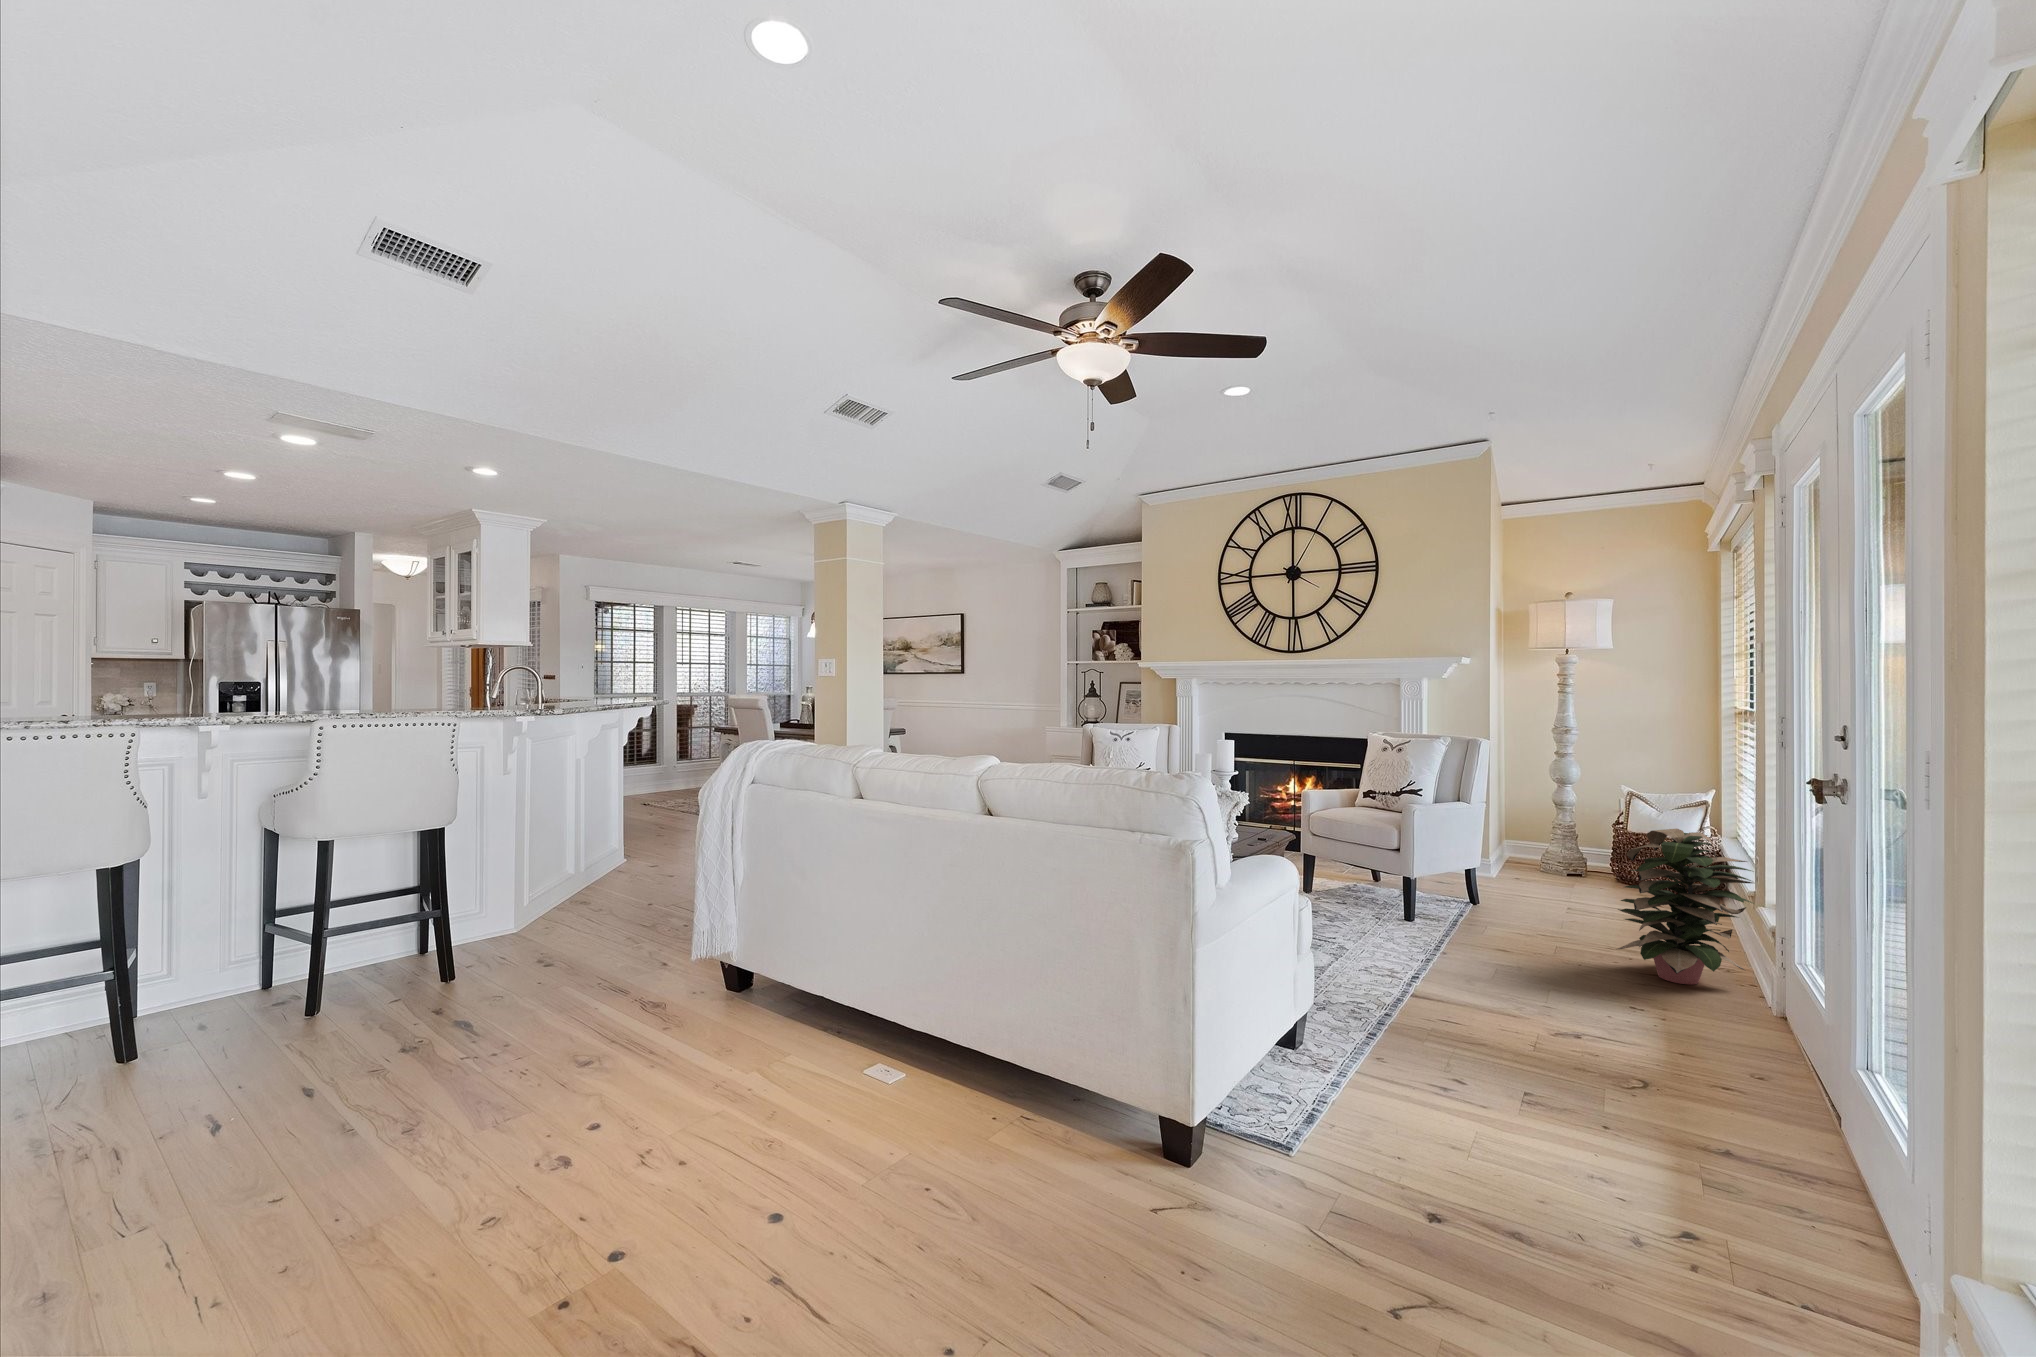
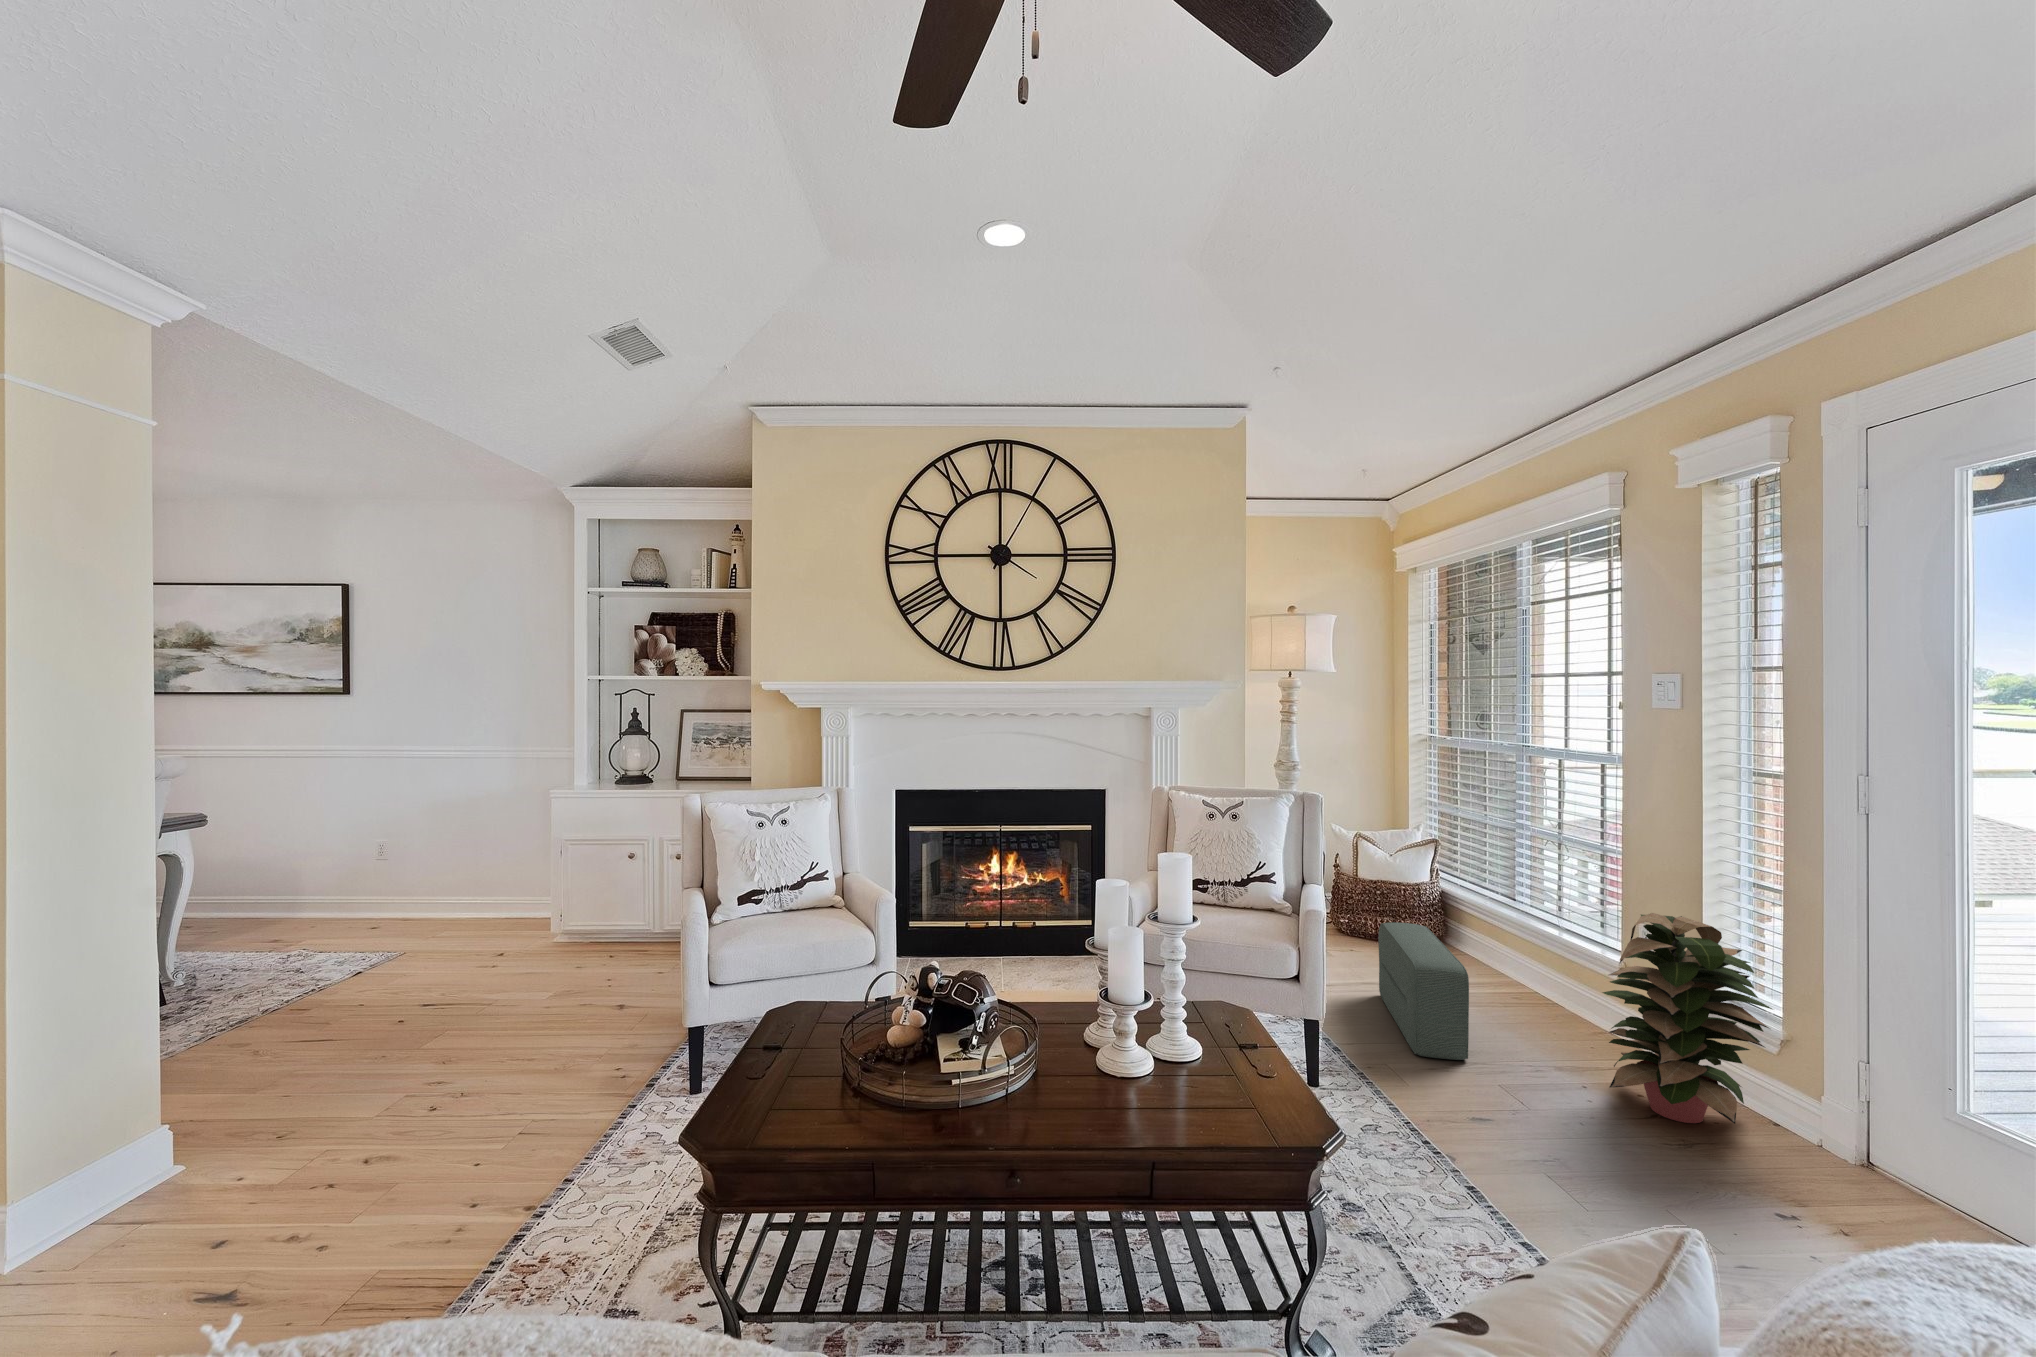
pouf: none [1516,849,1601,935] -> present [1378,923,1469,1060]

